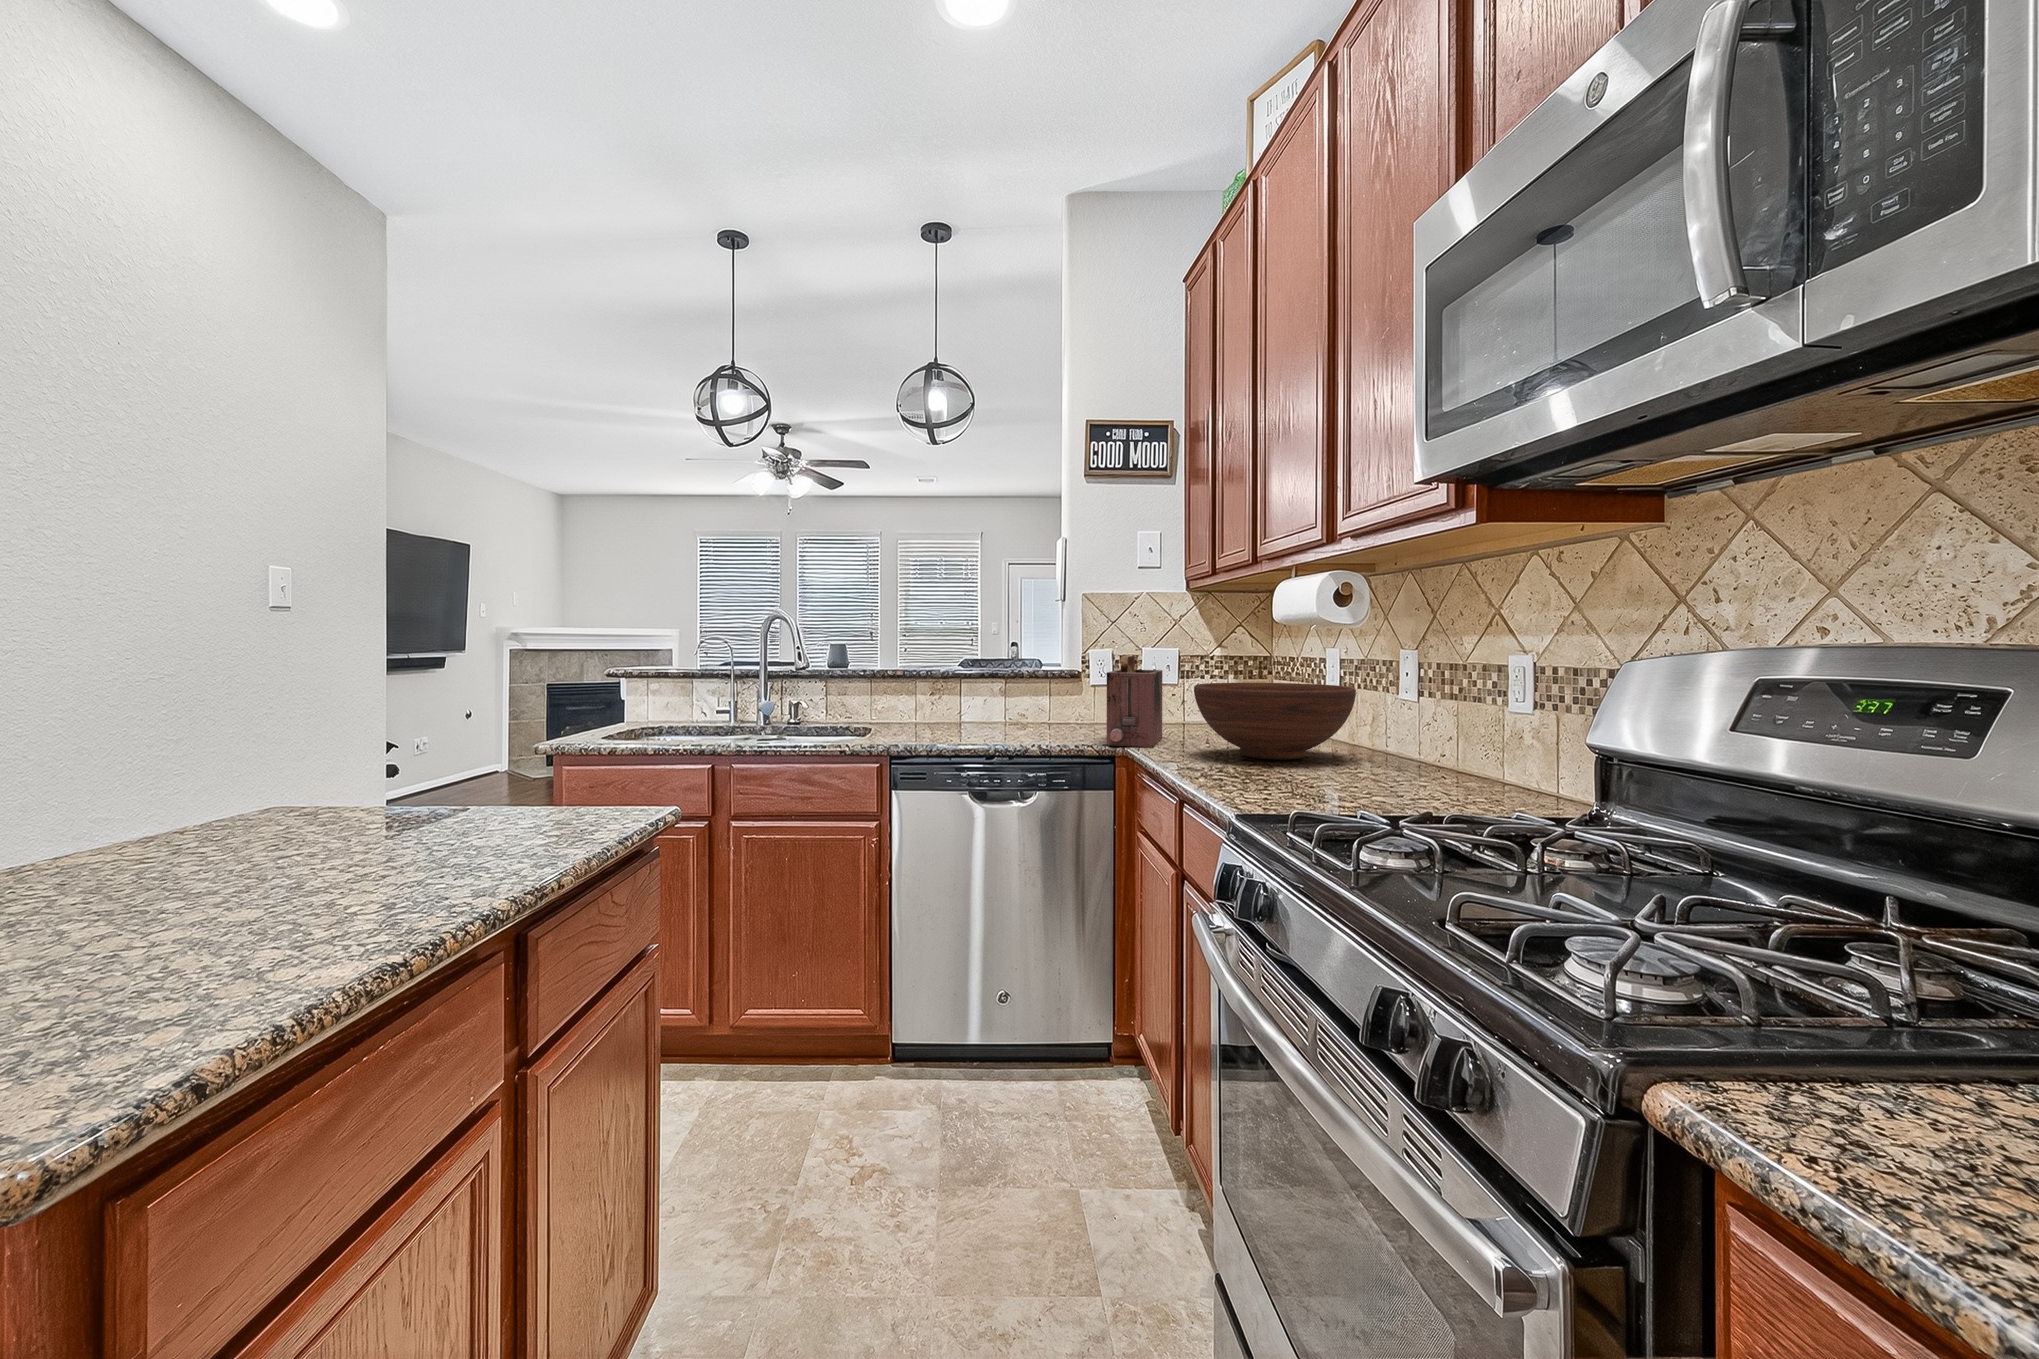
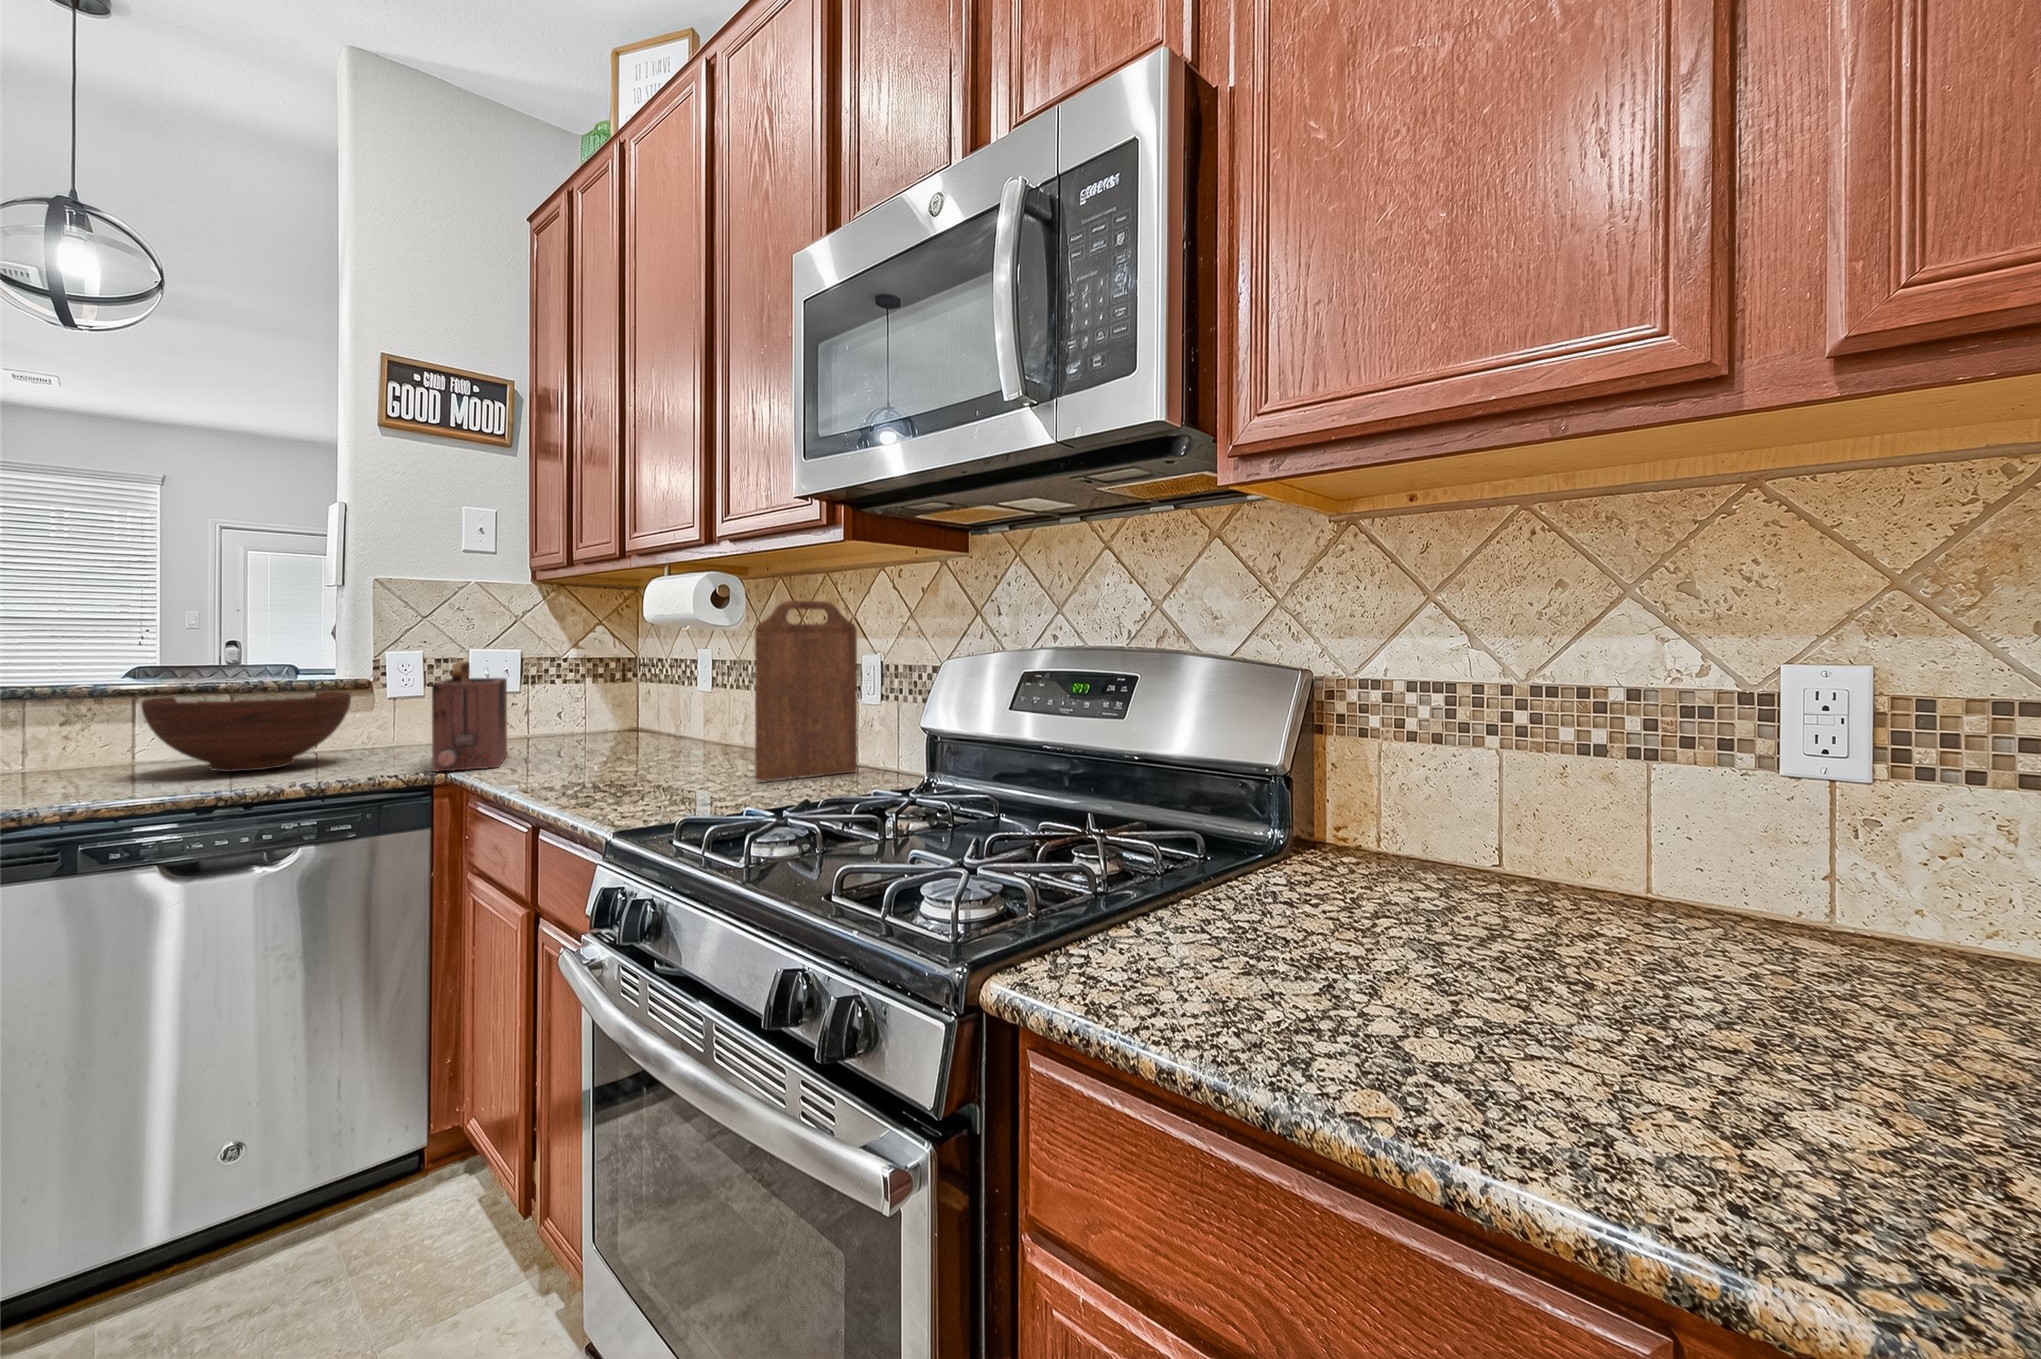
cutting board: none [1380,594,1502,789] -> present [755,600,857,781]
fruit bowl: present [1194,683,1356,760] -> present [141,691,351,772]

